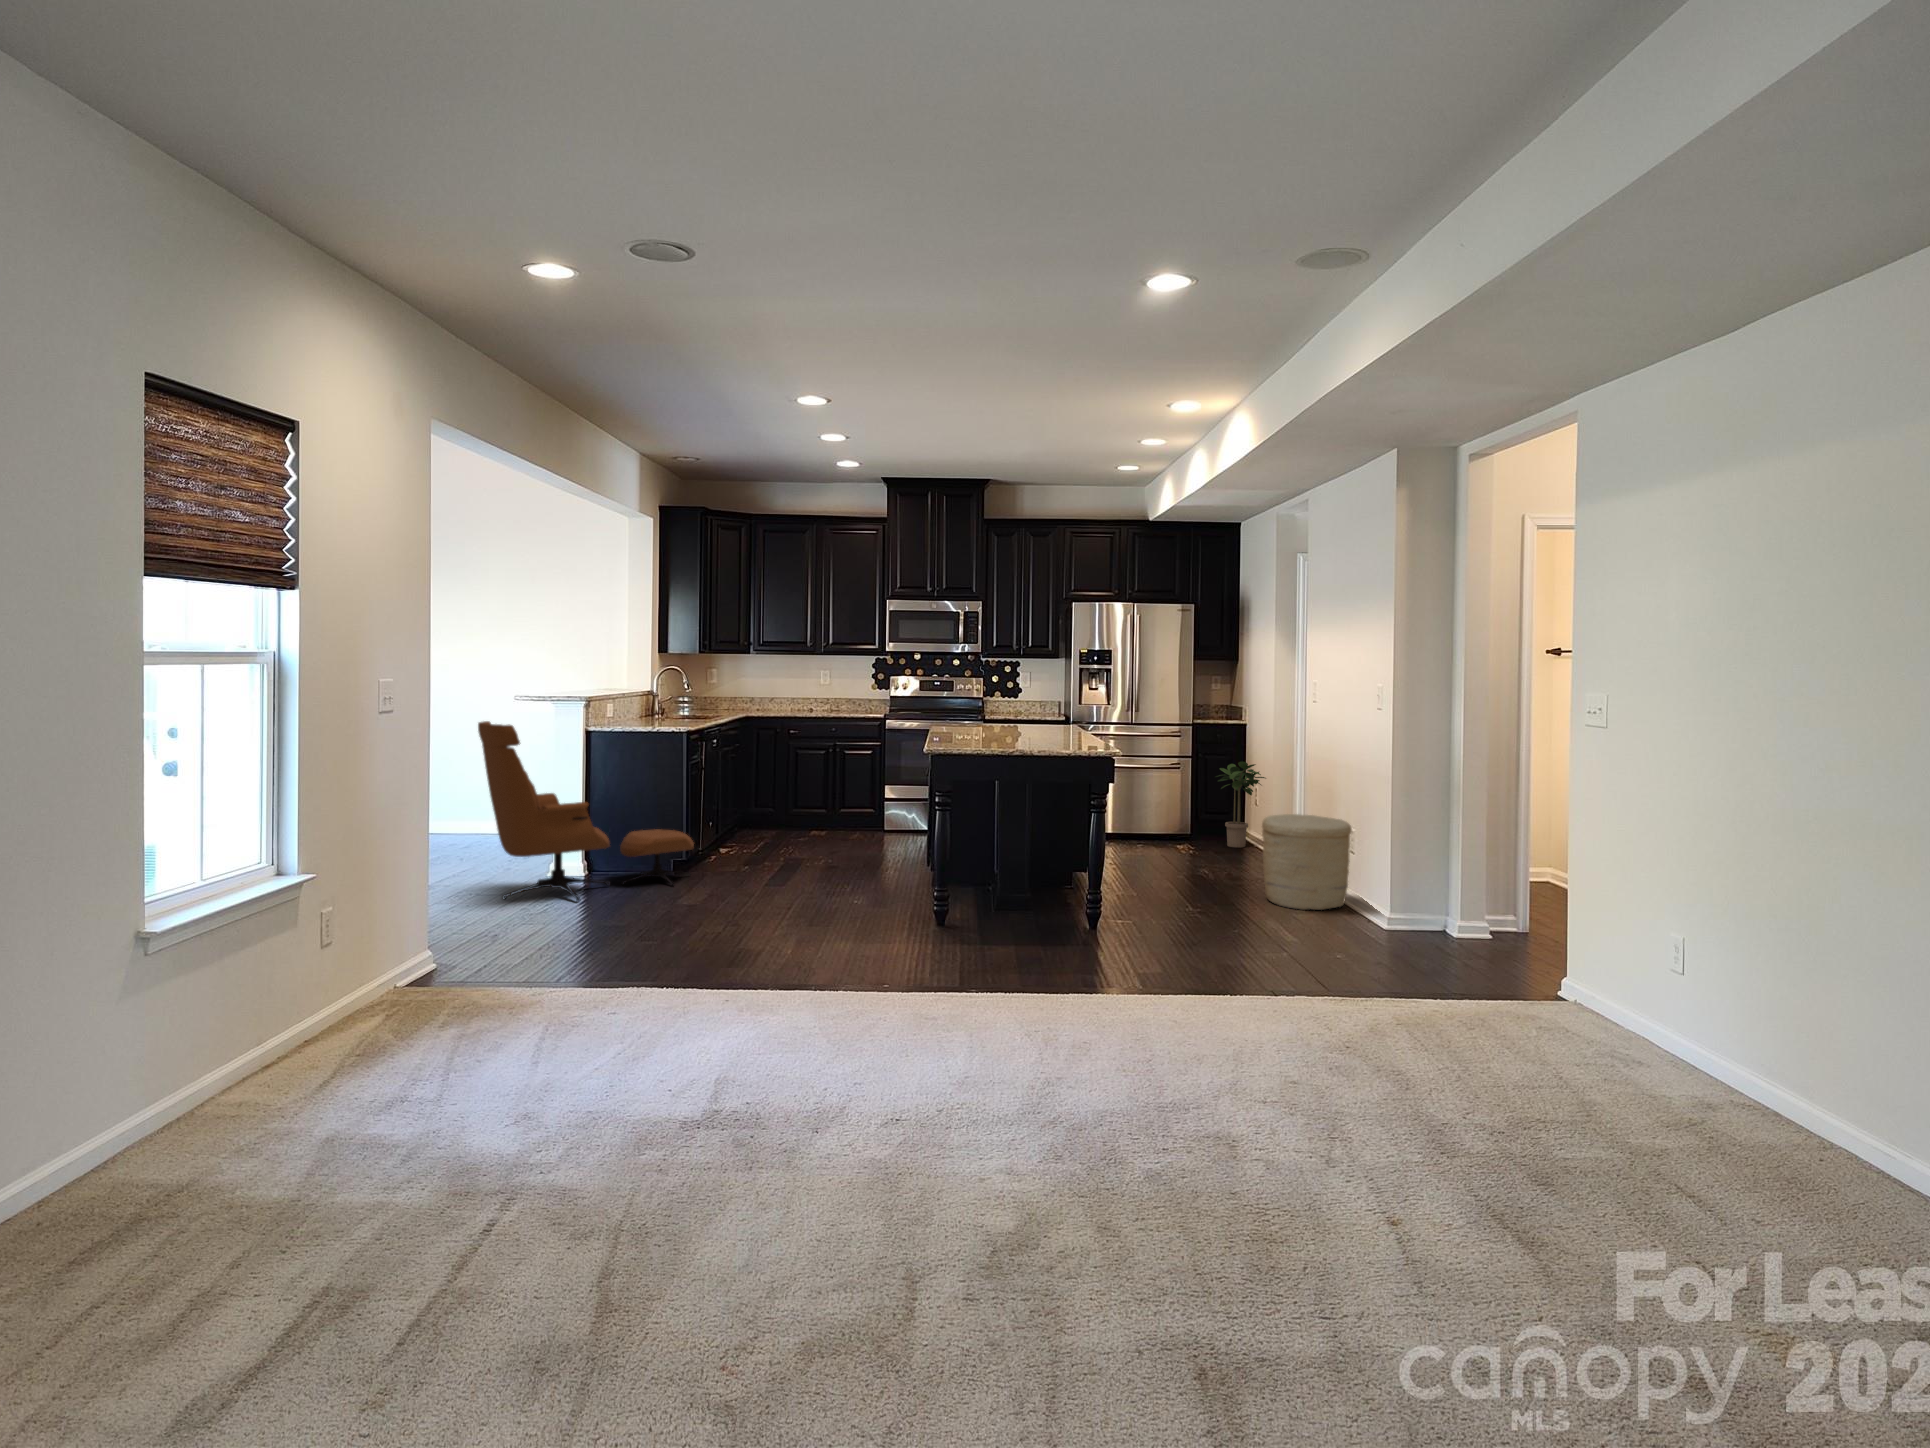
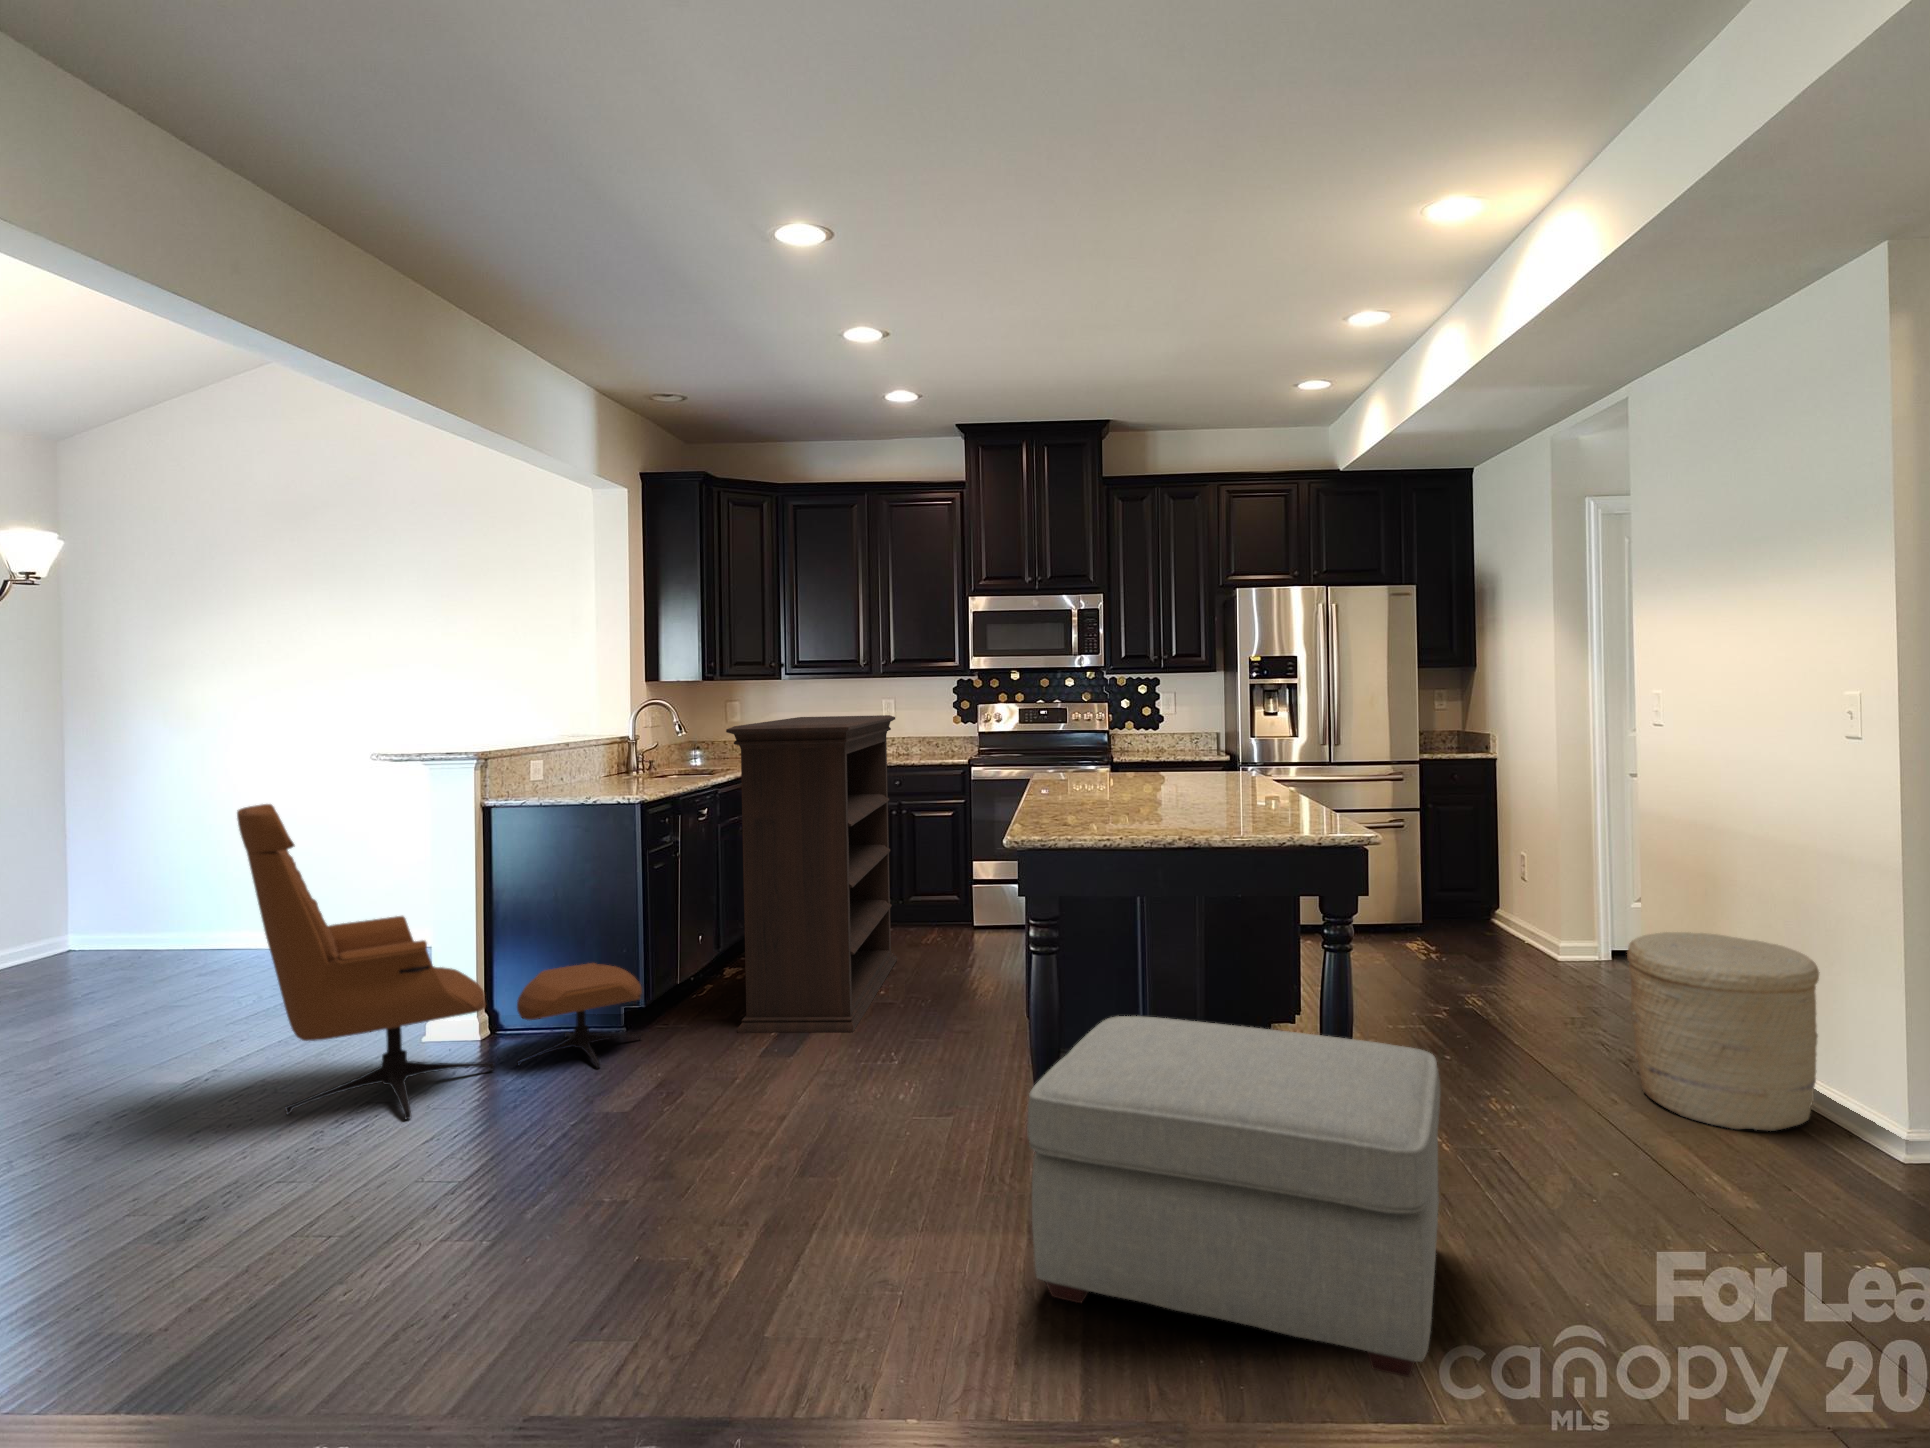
bookshelf: none [748,681,841,875] -> present [726,715,897,1033]
potted plant: present [1216,762,1266,847] -> none [1465,820,1554,952]
ottoman: none [941,835,1133,965] -> present [1027,1016,1440,1377]

